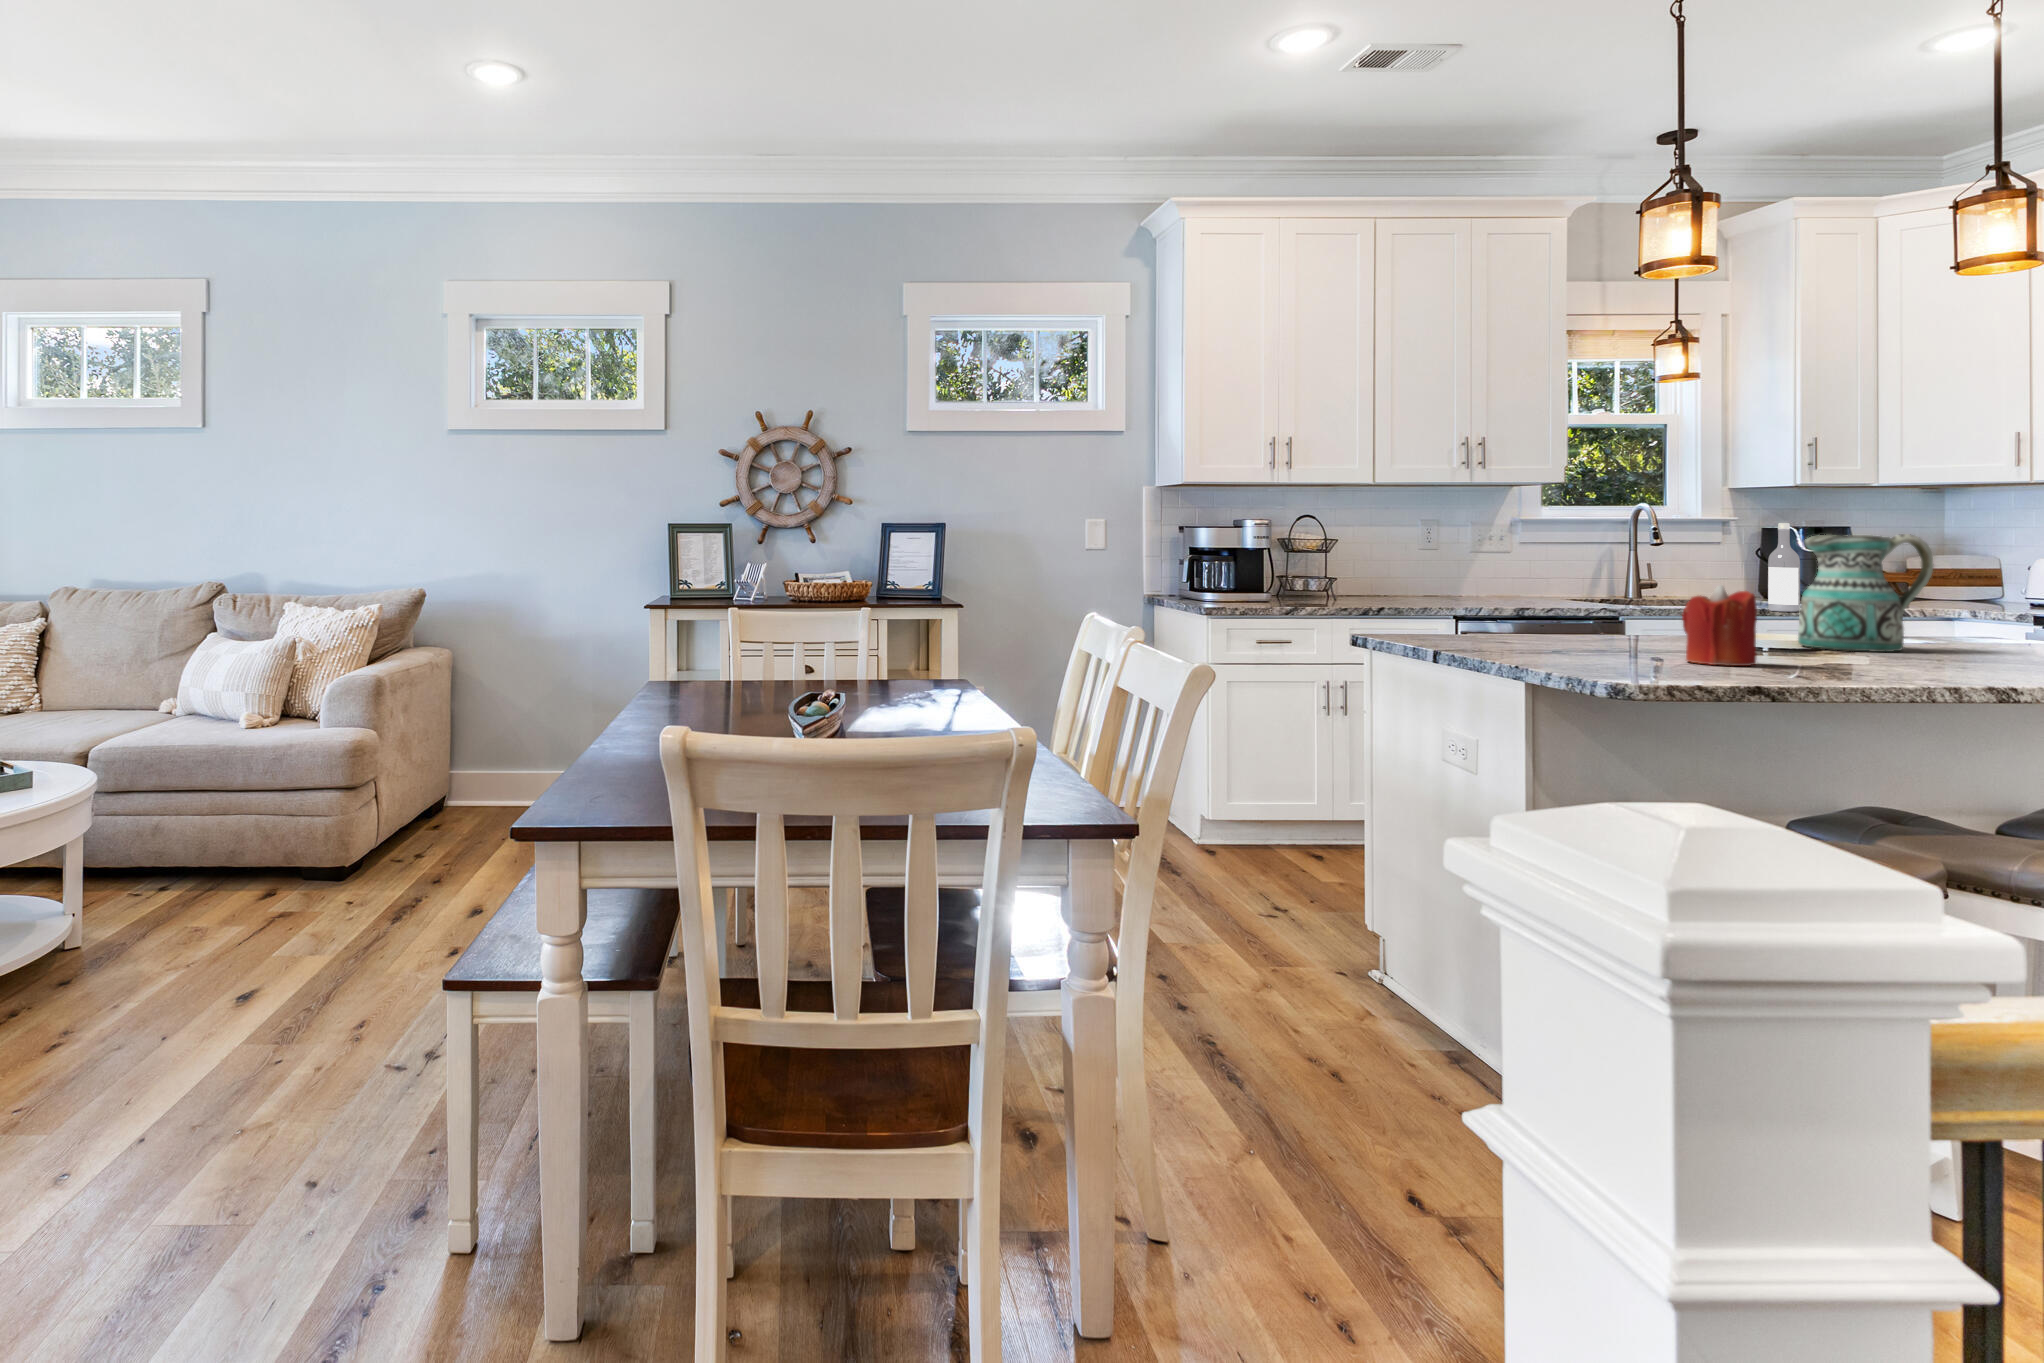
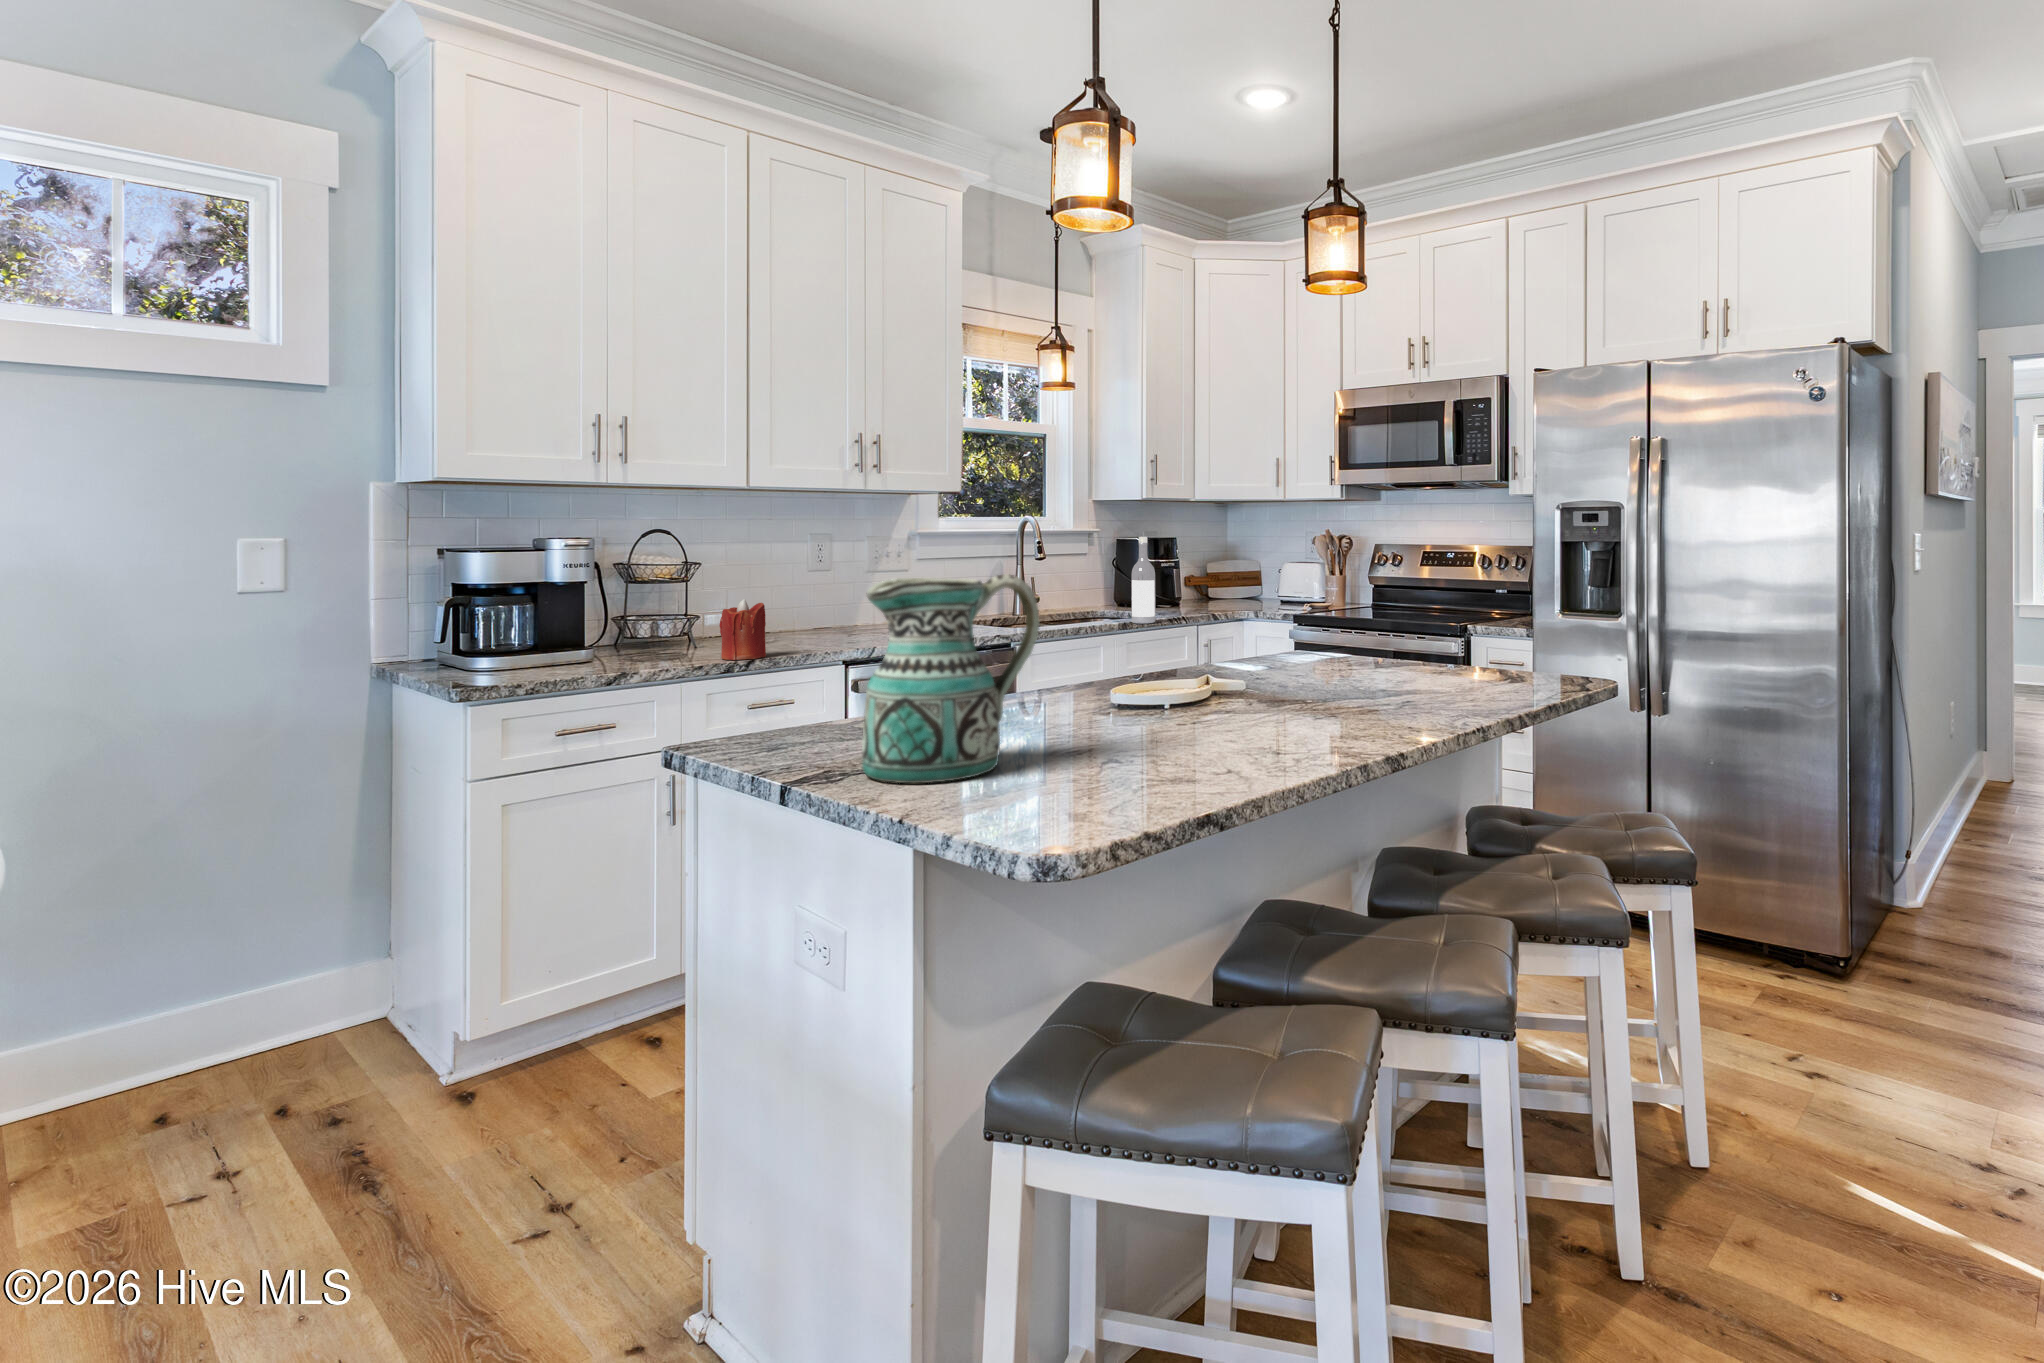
ceramic pitcher: present [1798,534,1934,652] -> present [862,574,1039,783]
candle: present [1682,585,1757,666] -> present [719,599,766,660]

